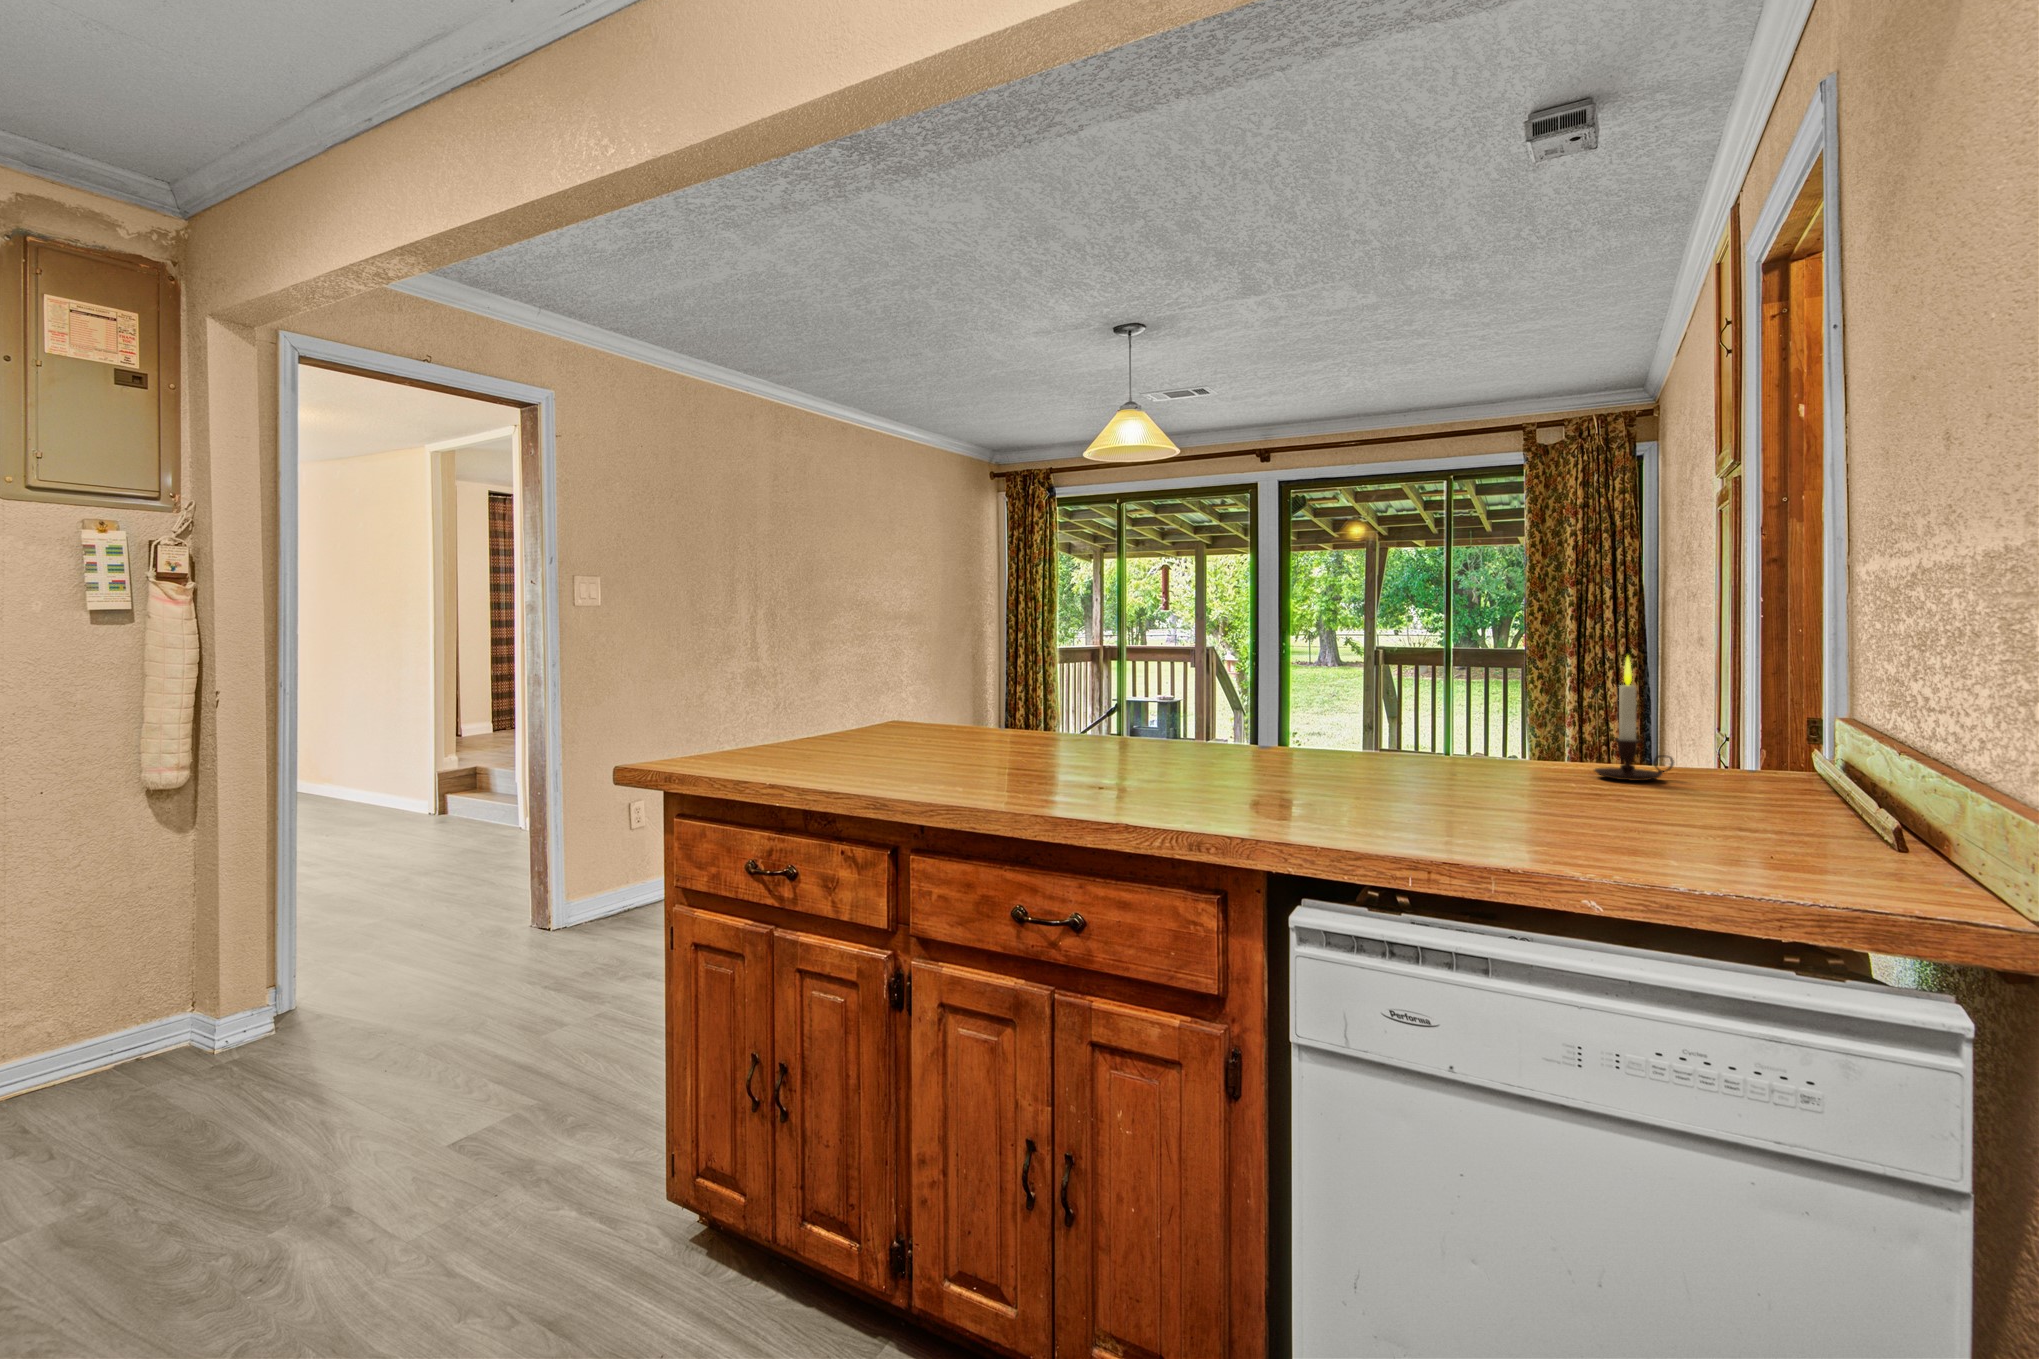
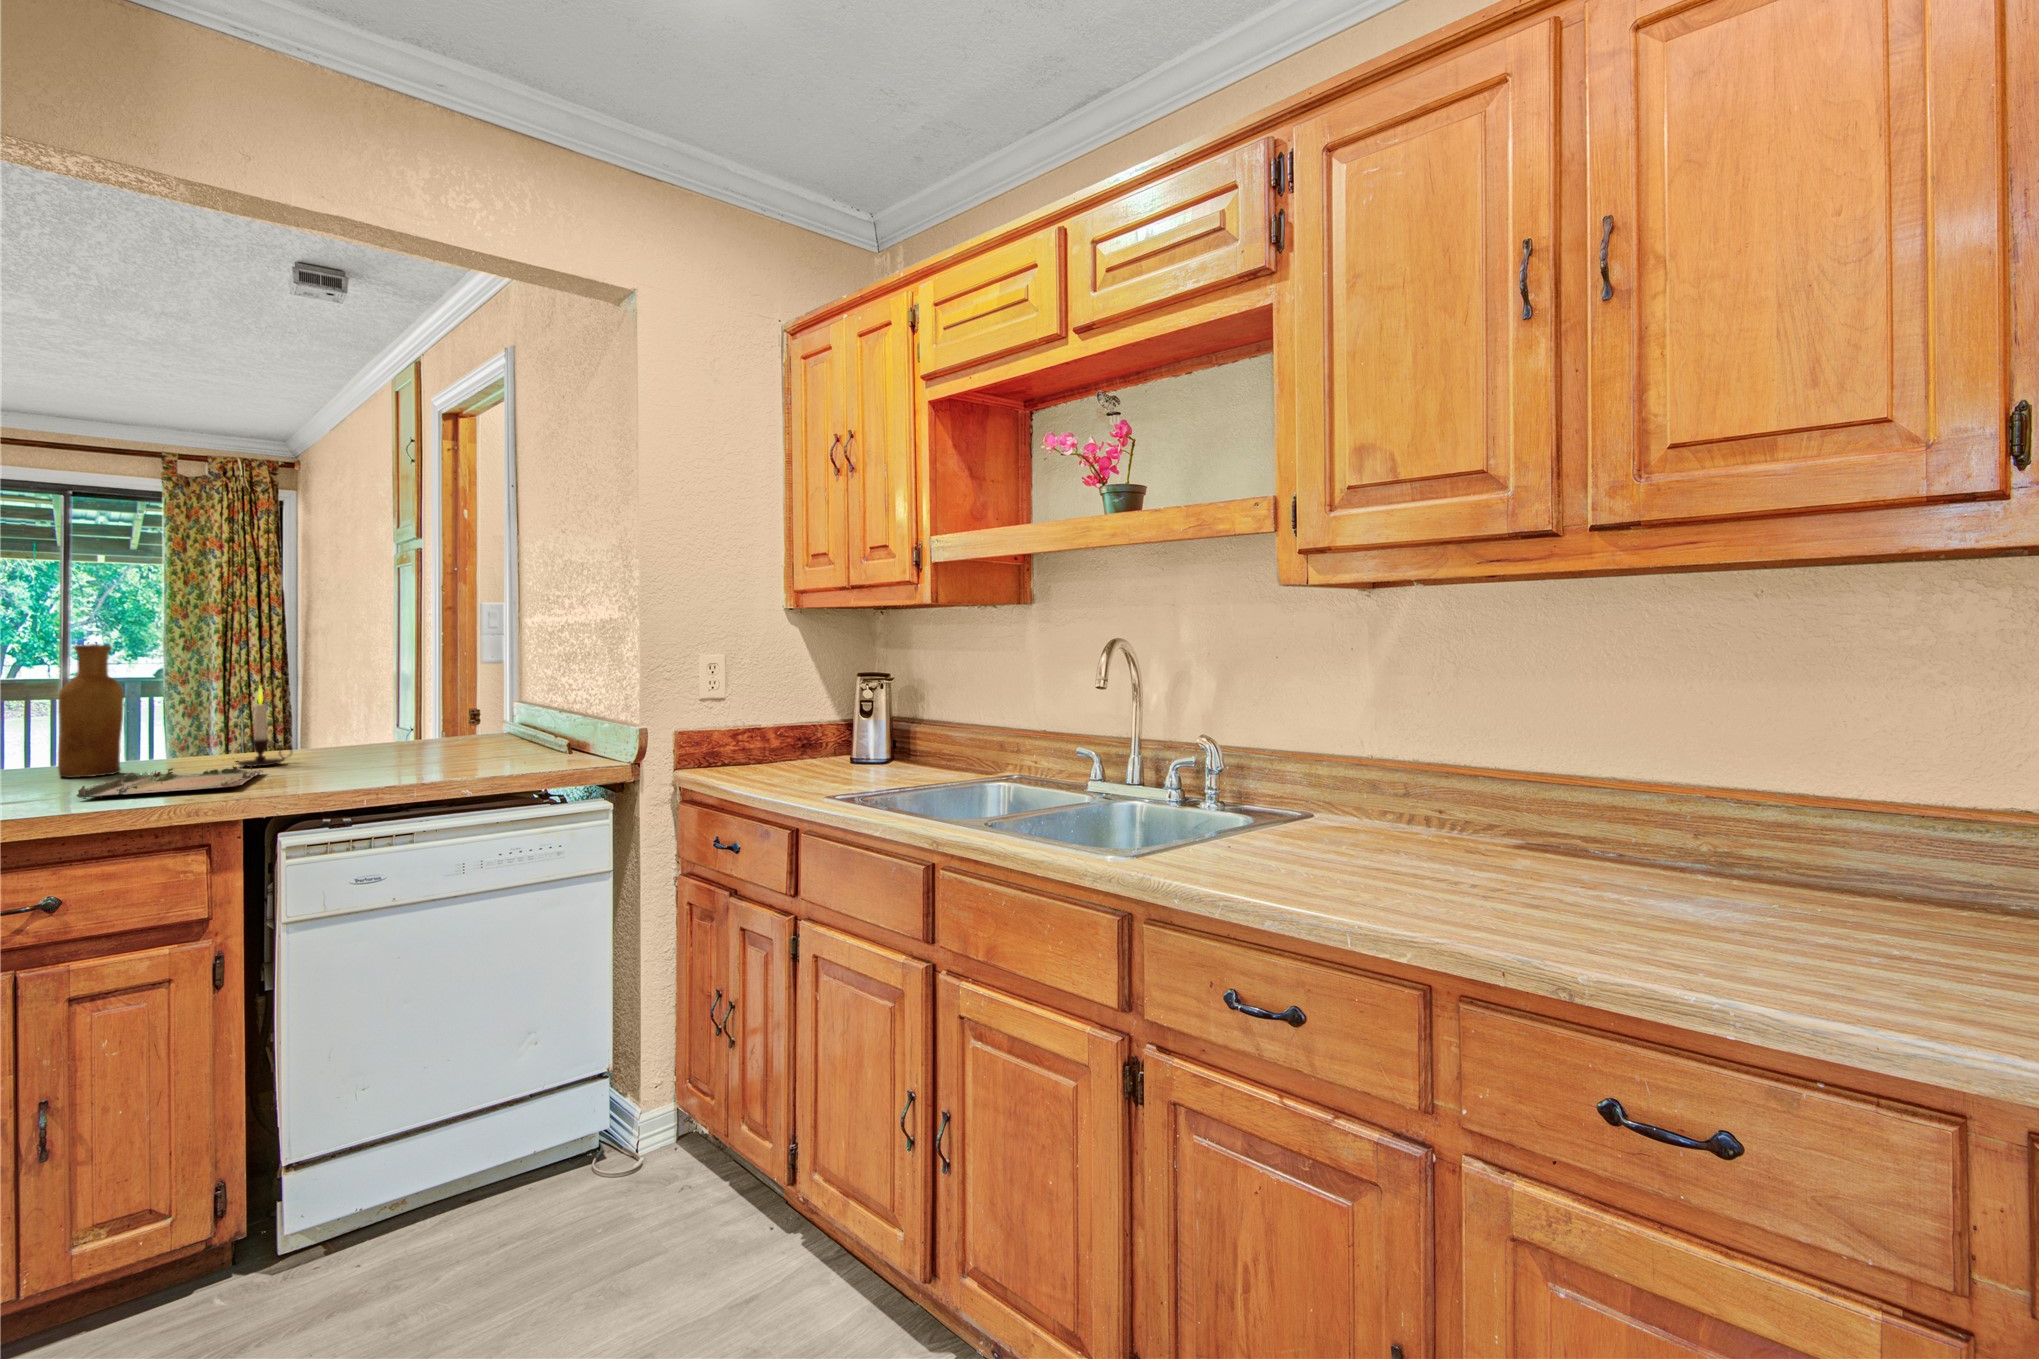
vase: none [1397,597,1462,766] -> present [58,644,124,778]
tray: none [1396,765,1637,820] -> present [76,760,265,799]

